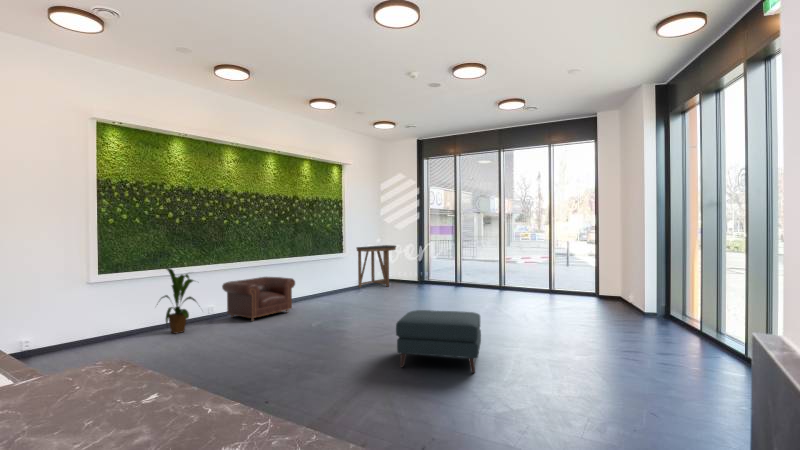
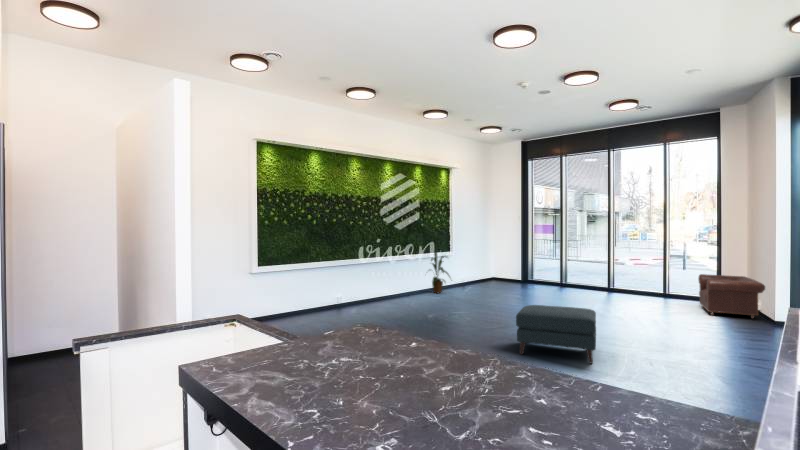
console table: present [356,245,396,287] -> none [458,245,497,285]
house plant: present [161,268,196,334] -> present [431,252,449,293]
armchair: present [222,277,295,321] -> present [699,274,765,318]

